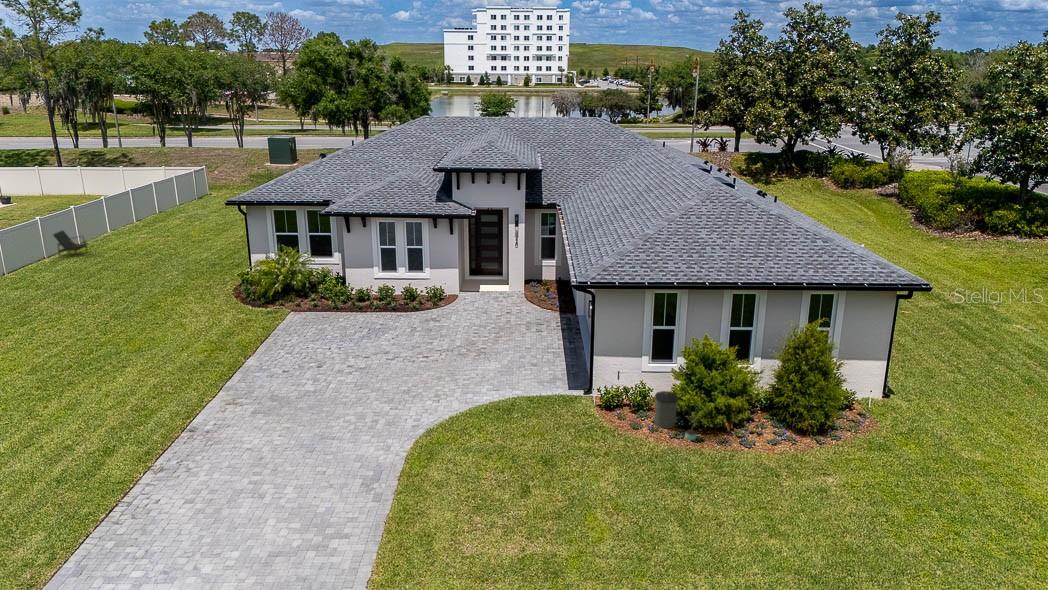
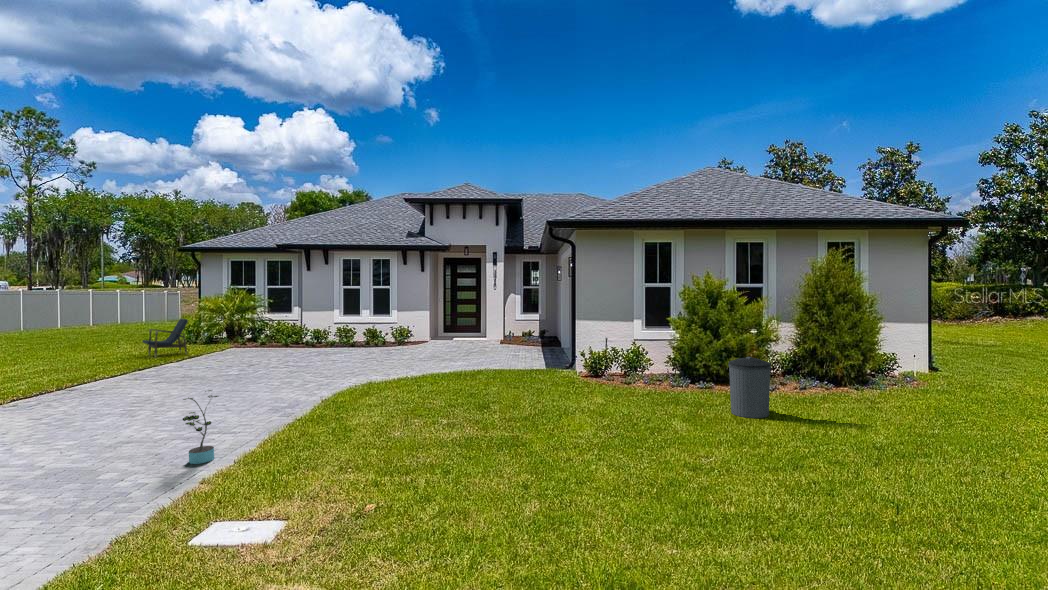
lounge chair: present [53,231,88,257] -> present [143,319,188,358]
potted plant: present [683,404,700,440] -> present [183,390,217,464]

